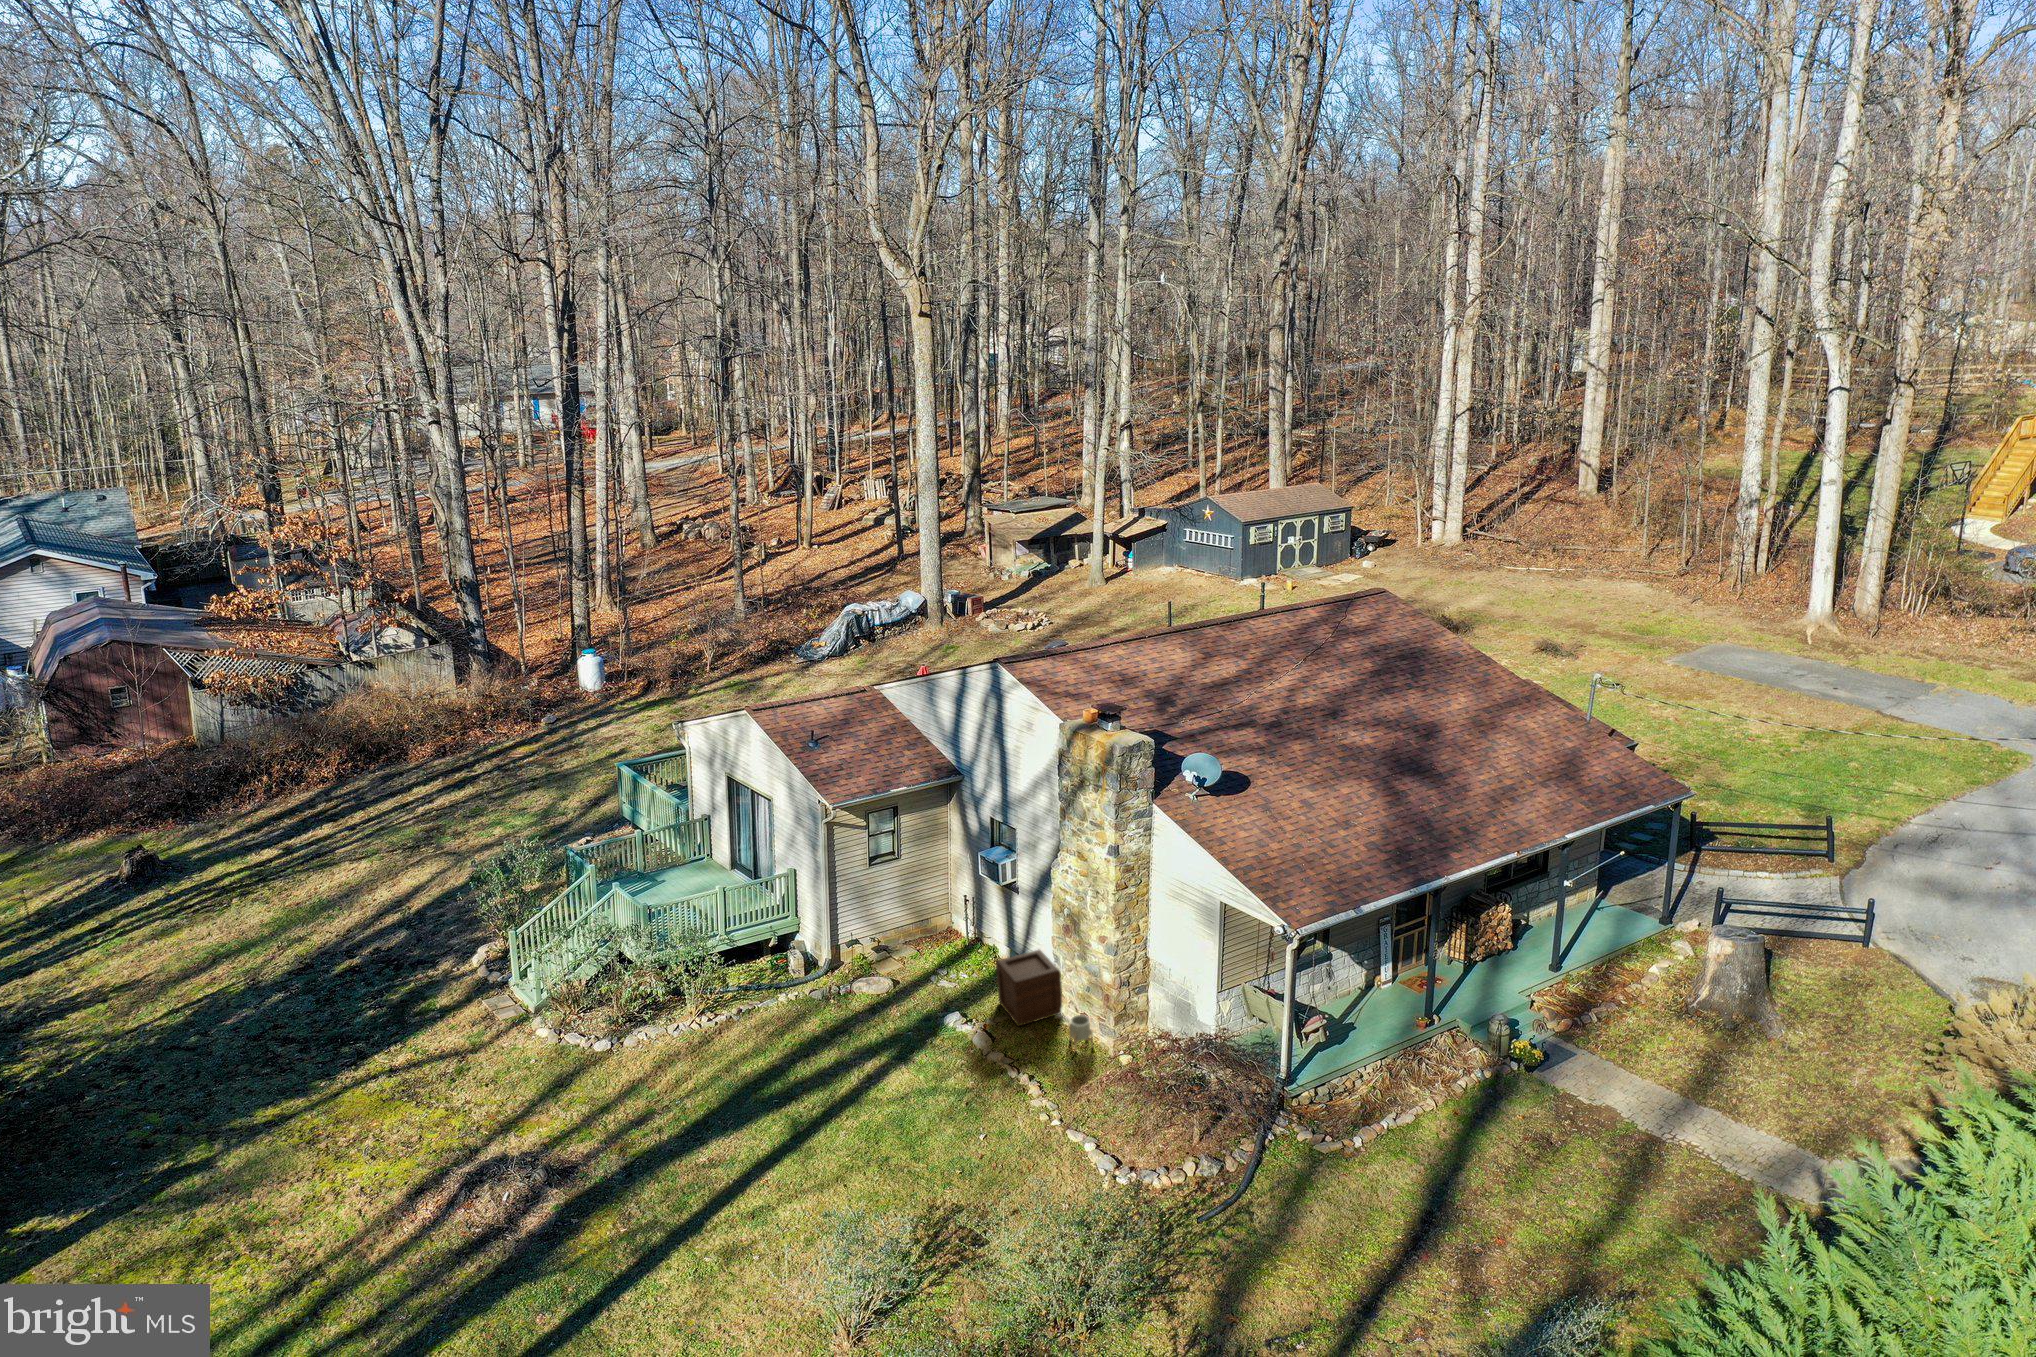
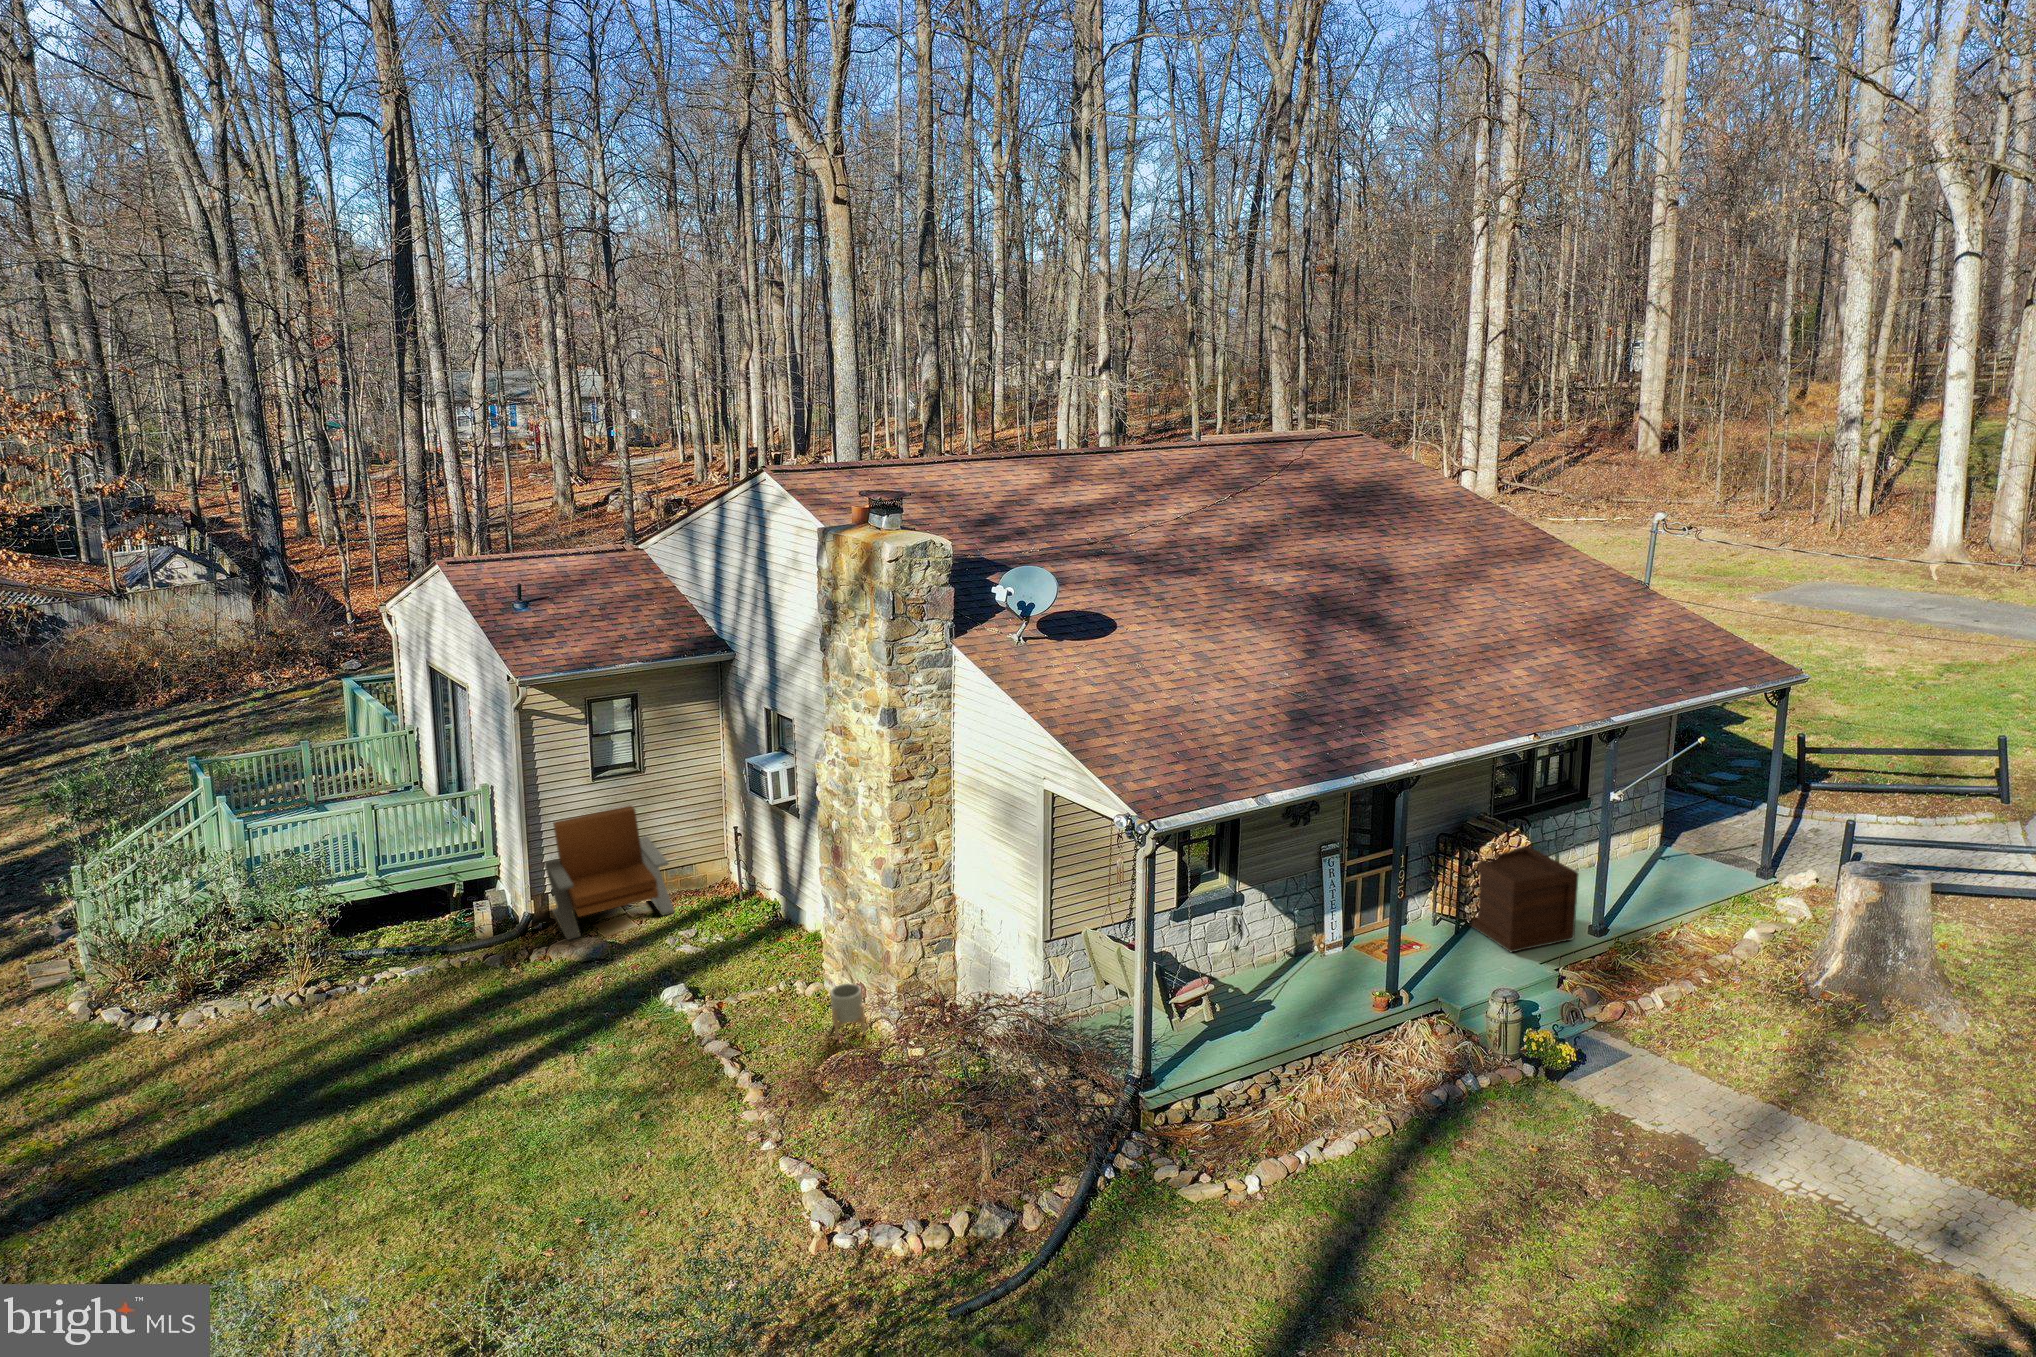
lounge chair: none [840,884,932,981] -> present [545,805,675,940]
wooden crate: present [996,950,1062,1026] -> present [1471,846,1579,952]

